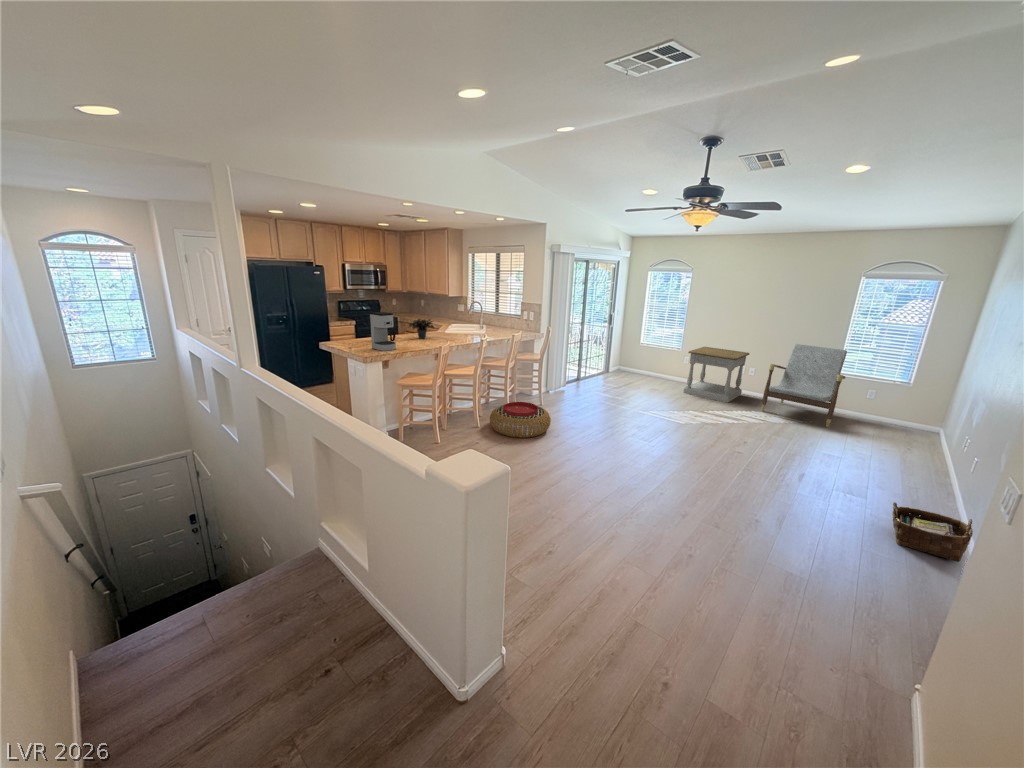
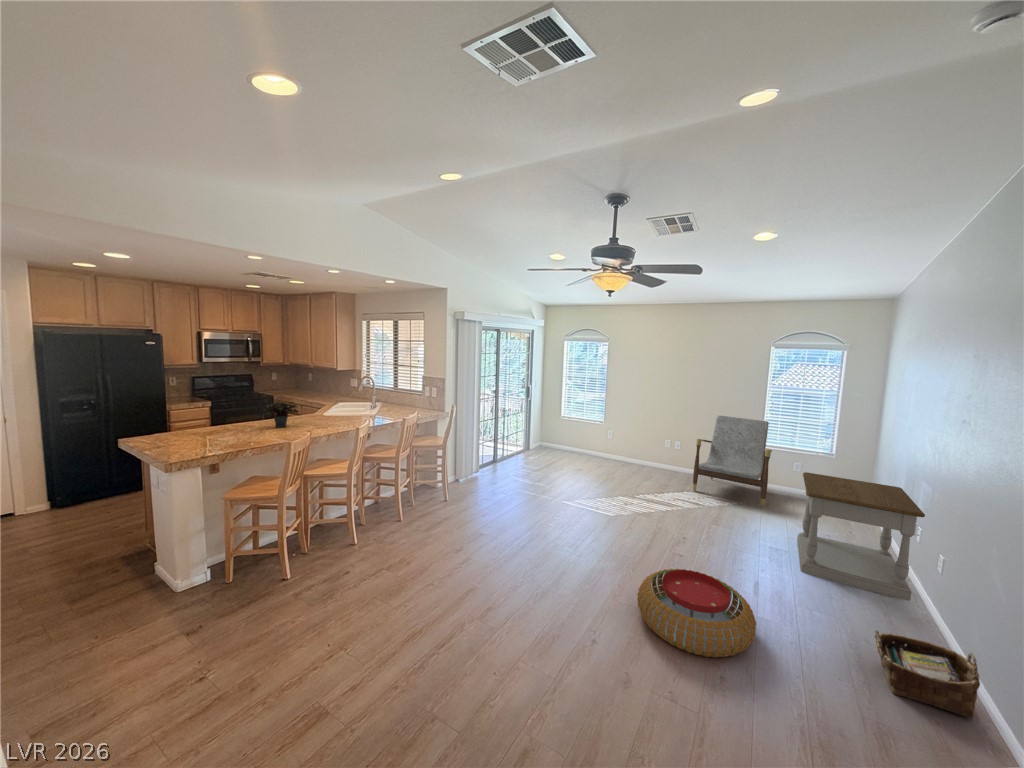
coffee maker: present [370,312,396,351] -> none [185,397,226,453]
side table: present [683,347,749,402] -> present [797,472,925,601]
pouf: present [490,402,551,438] -> present [637,569,756,658]

